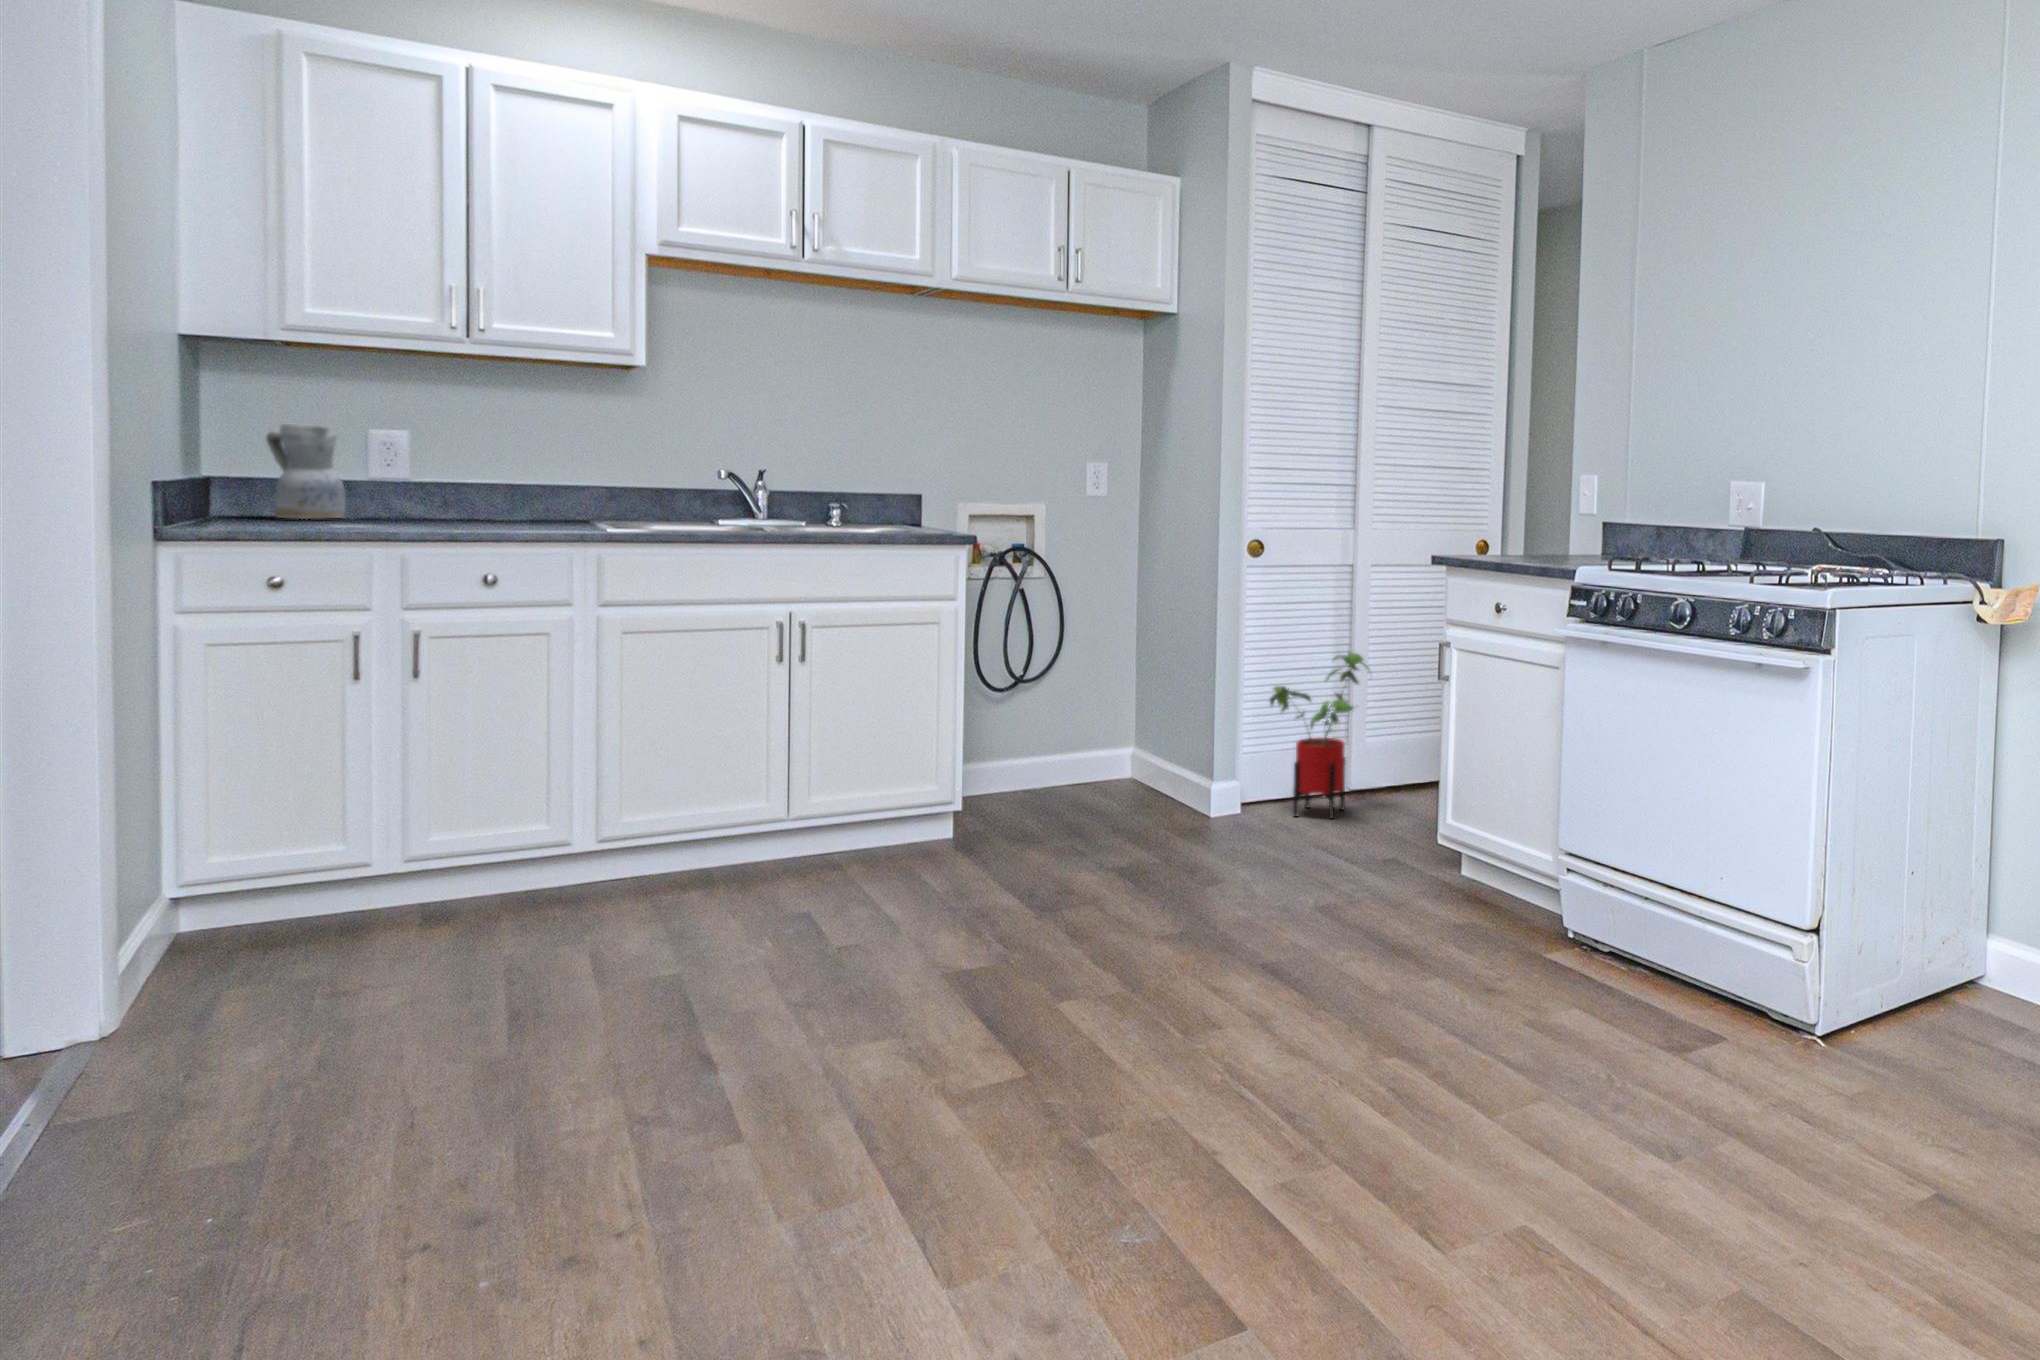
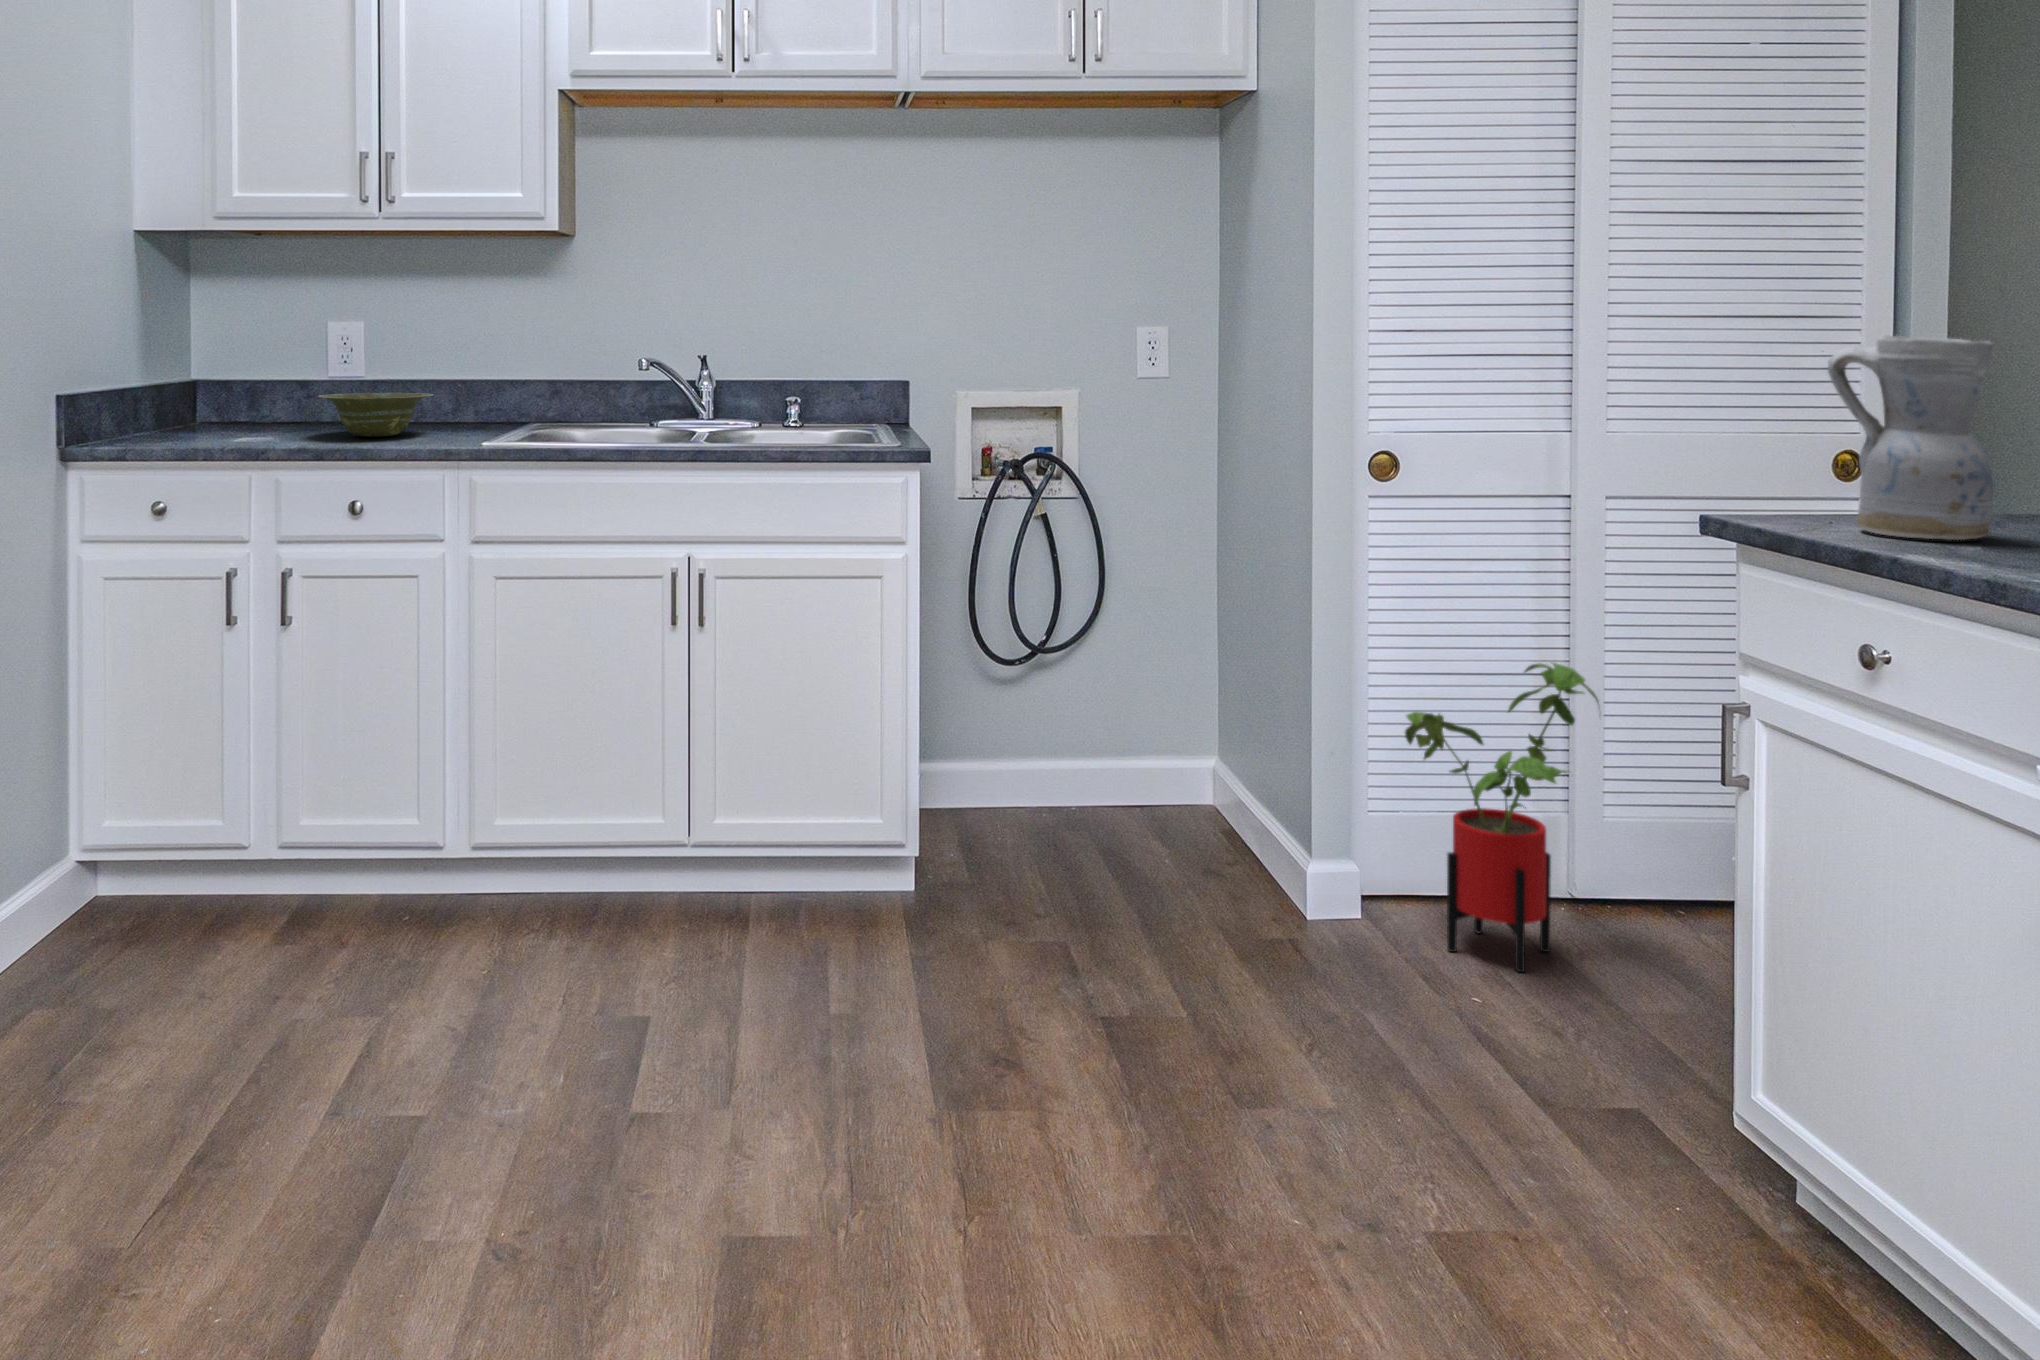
ceramic pitcher: present [266,424,346,519] -> present [1828,335,1993,540]
dish: none [402,492,525,527] -> present [318,393,433,437]

